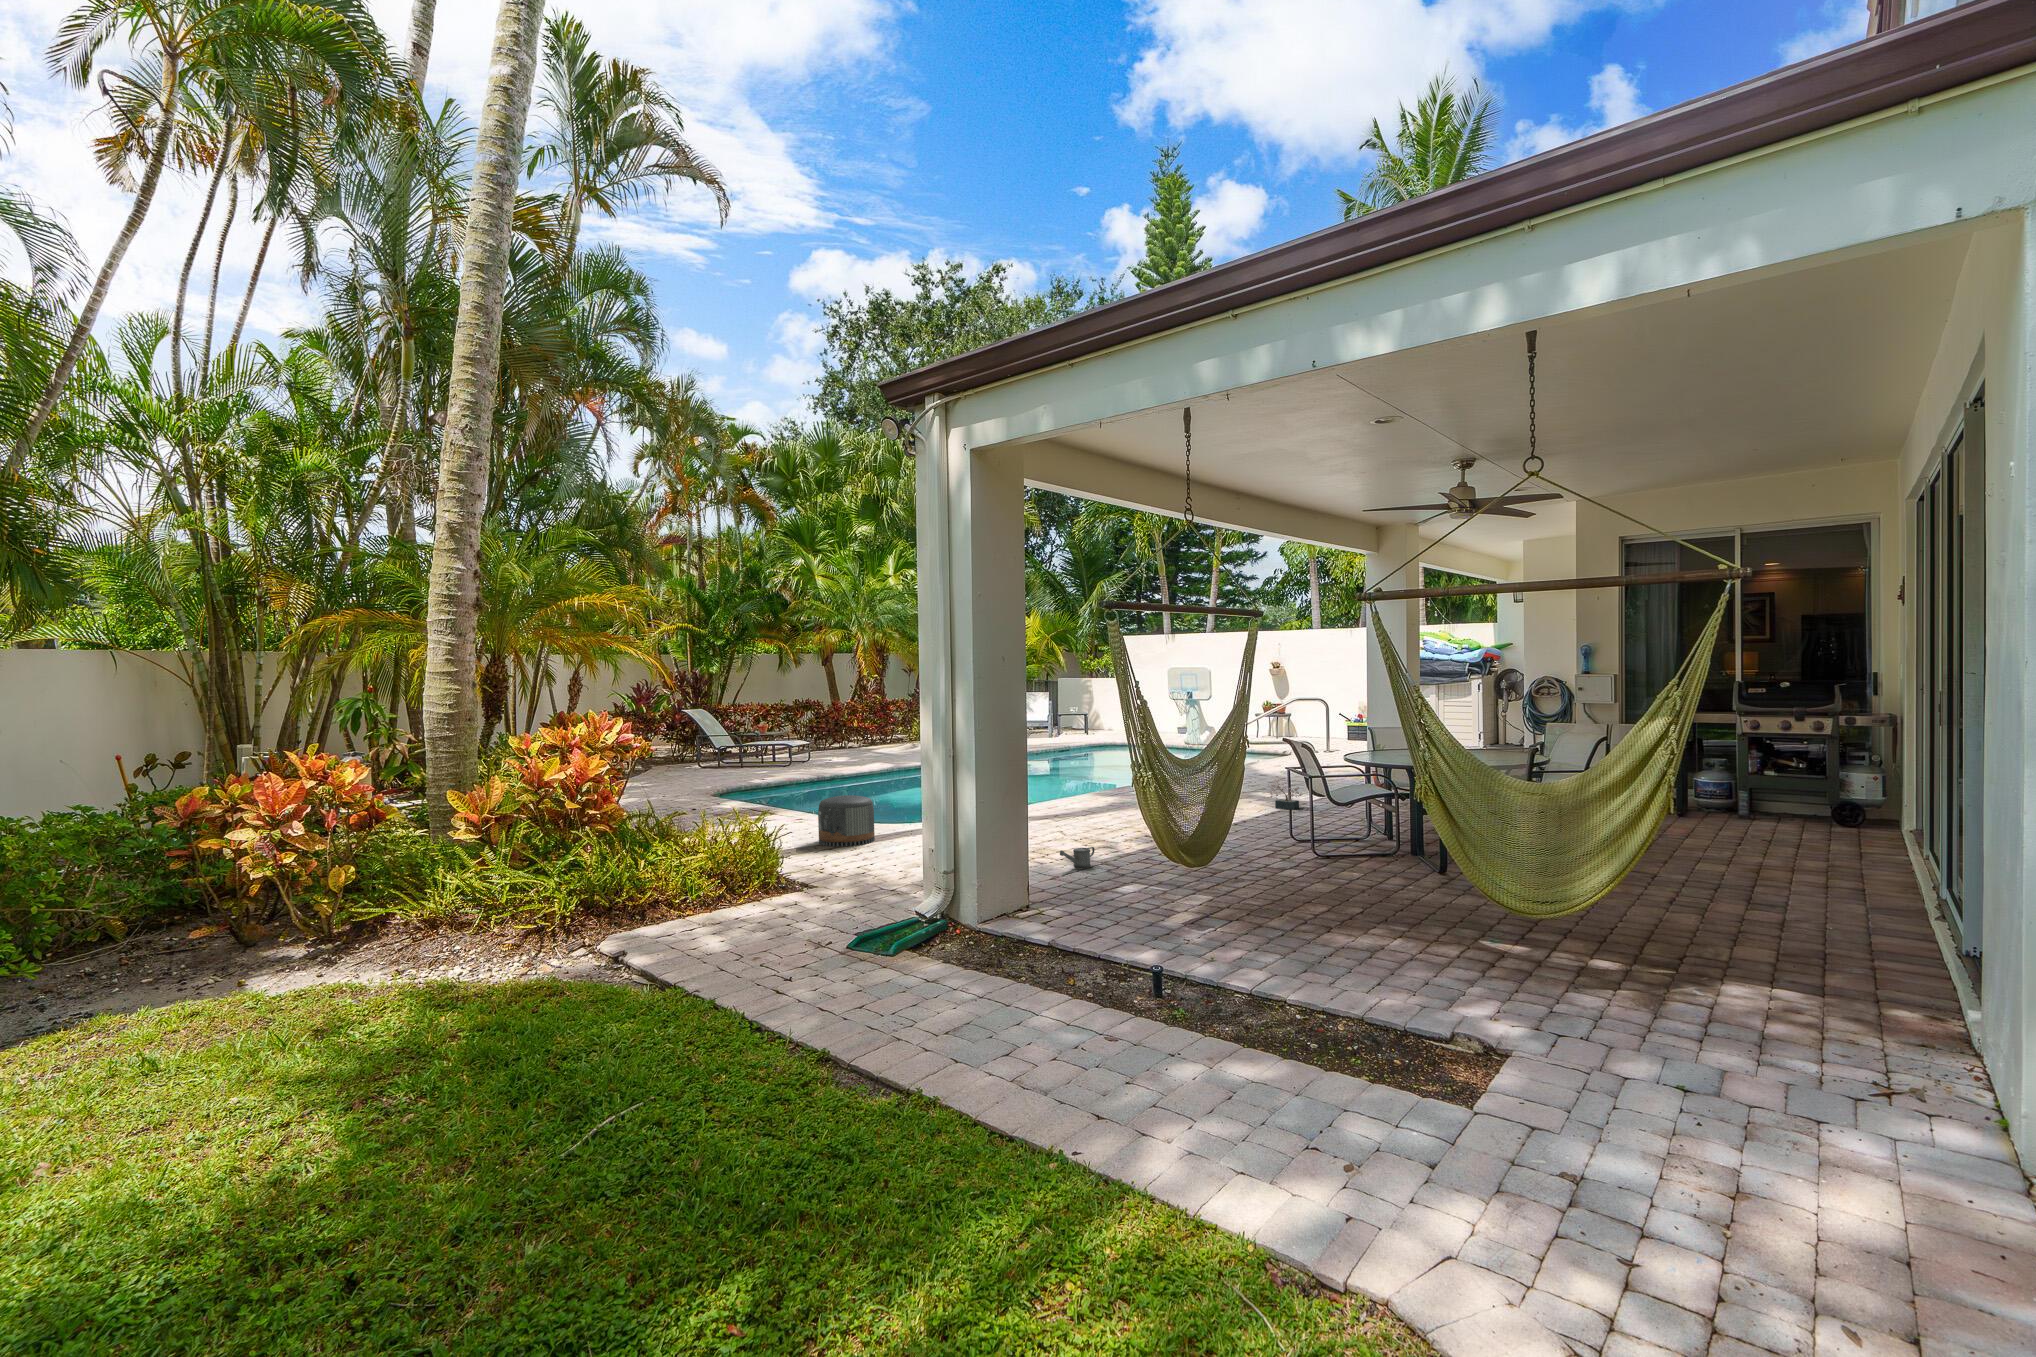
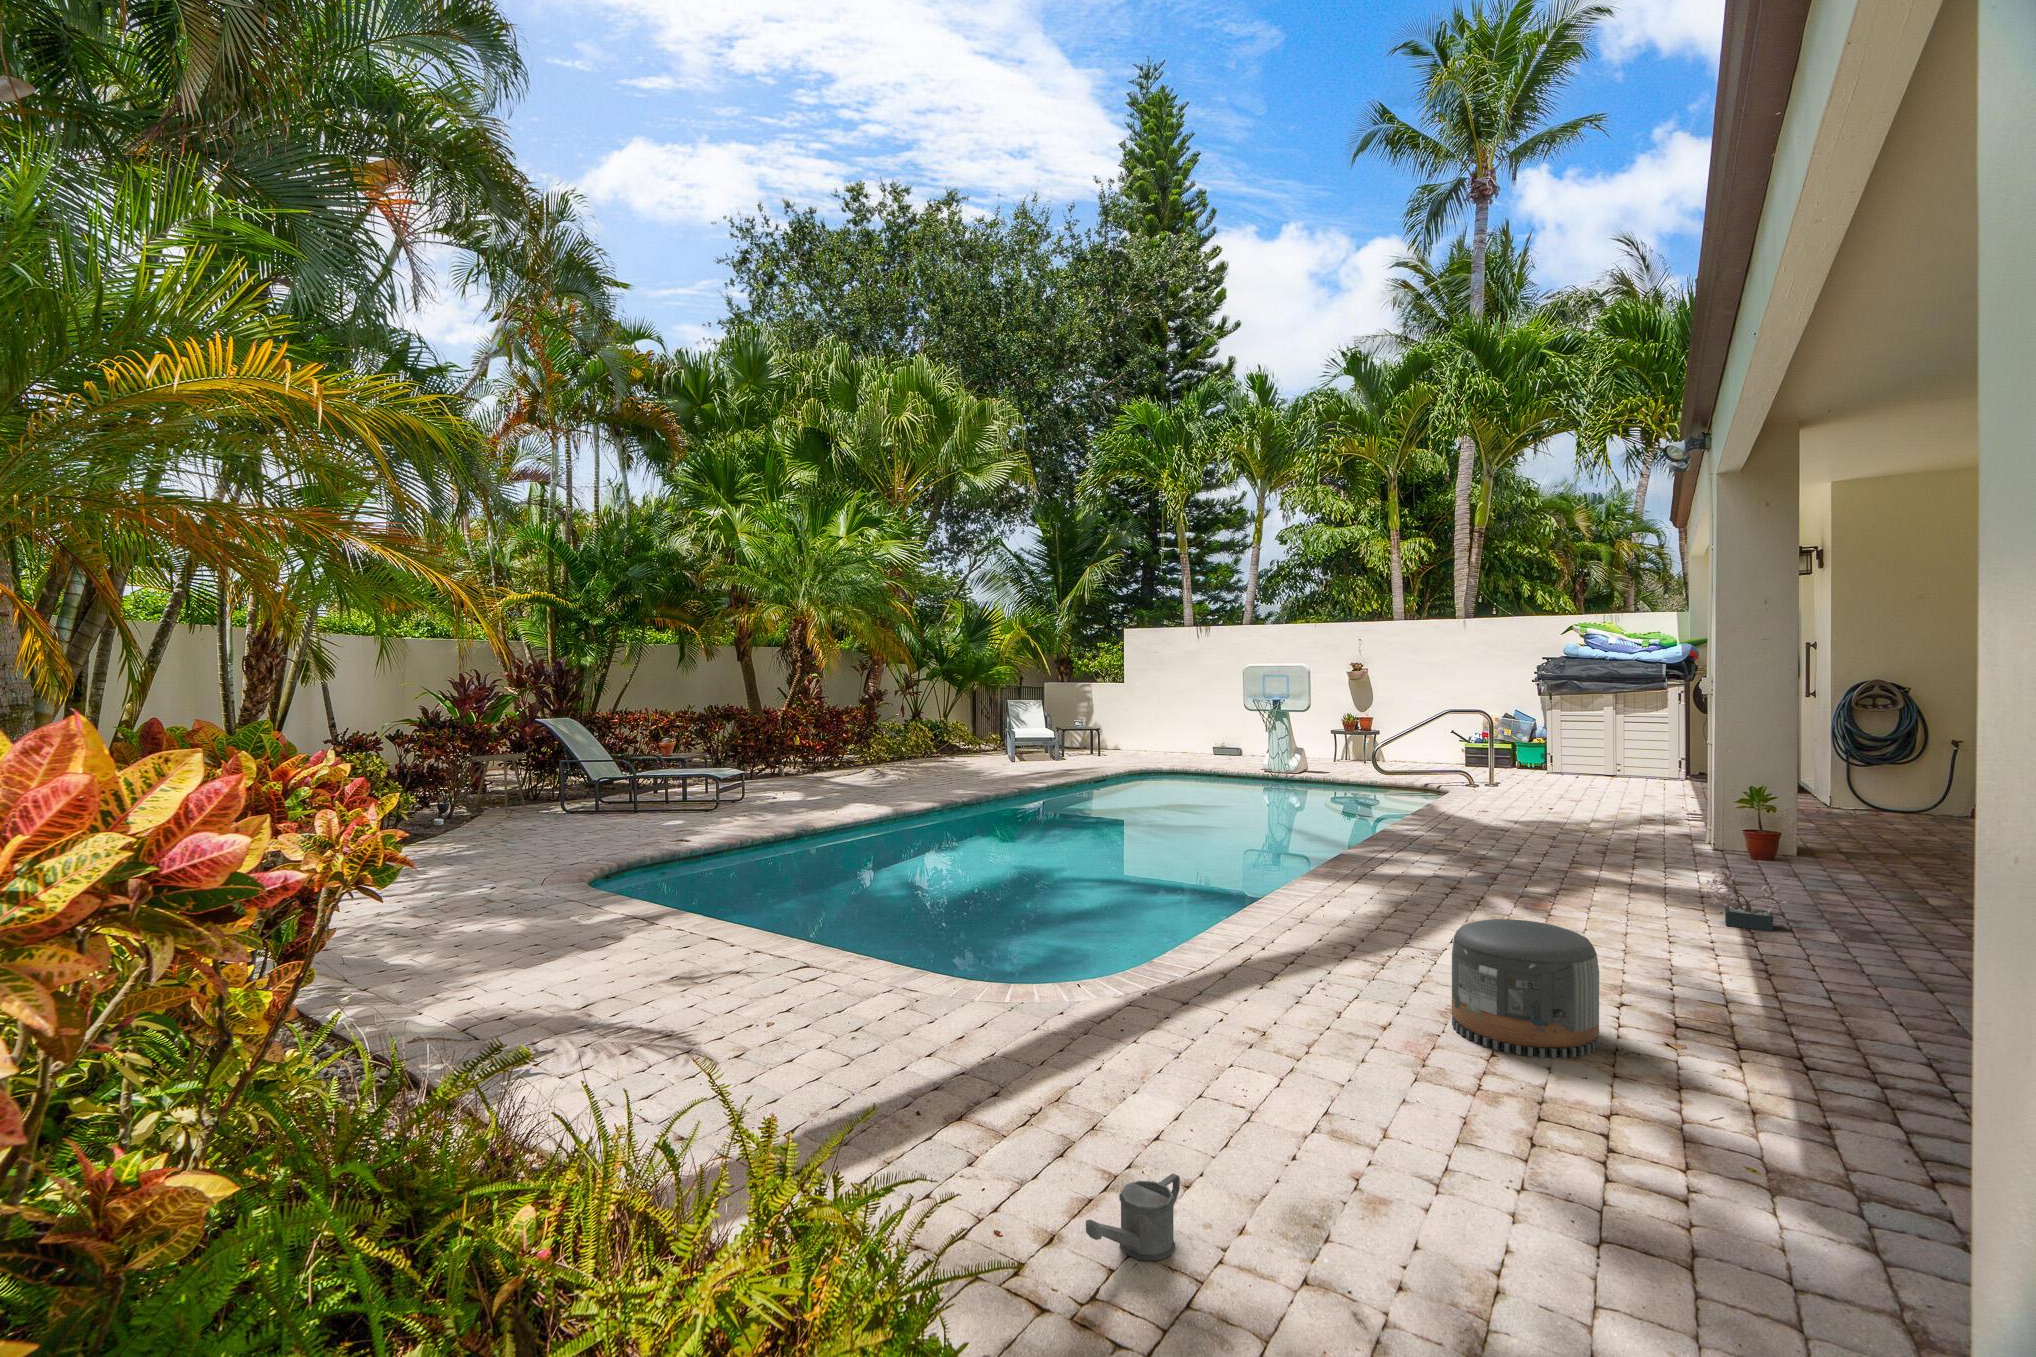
side table: none [644,733,677,770] -> present [471,754,525,813]
pouf: present [818,795,875,846] -> present [1452,919,1599,1058]
watering can: present [1060,847,1094,867] -> present [1086,1173,1180,1261]

